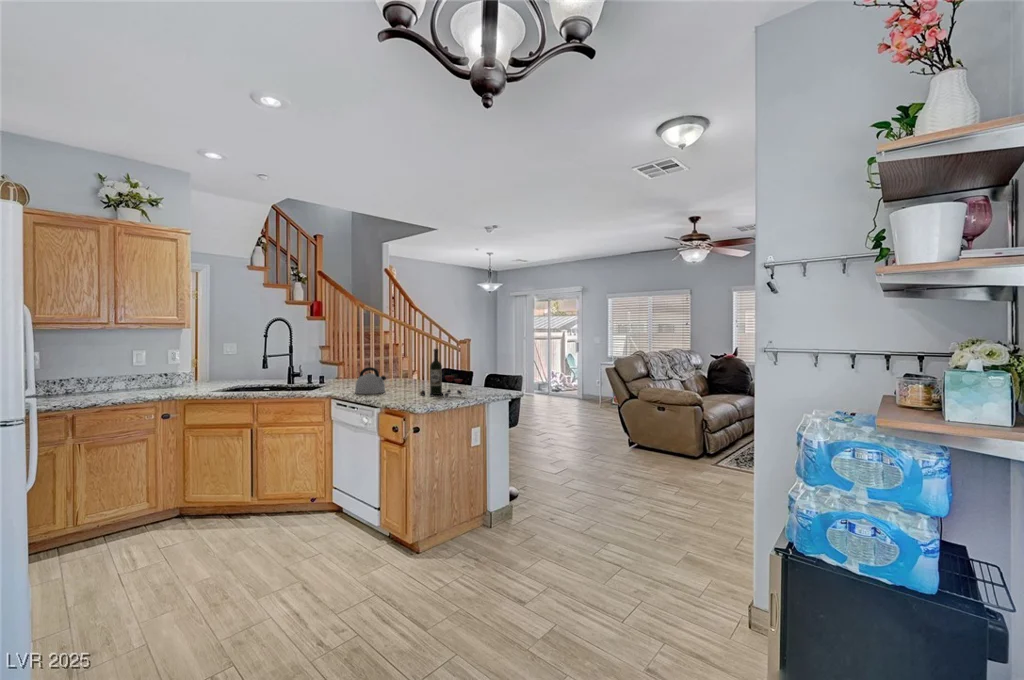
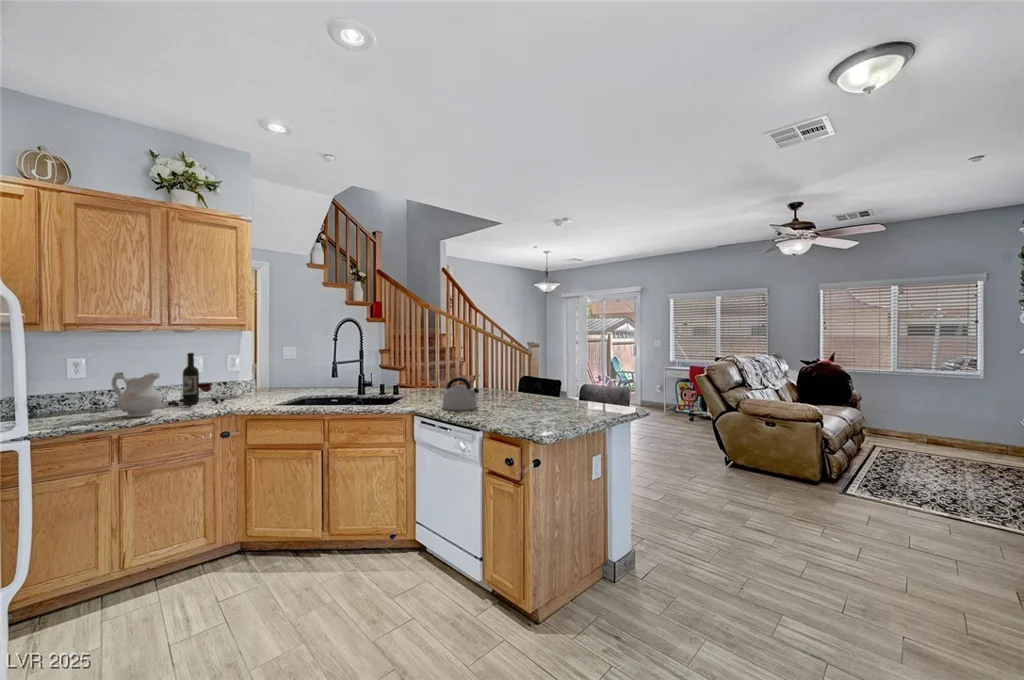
wine bottle: present [420,349,462,396] -> present [168,353,224,407]
ceramic pitcher: none [68,363,112,400] -> present [112,373,162,417]

